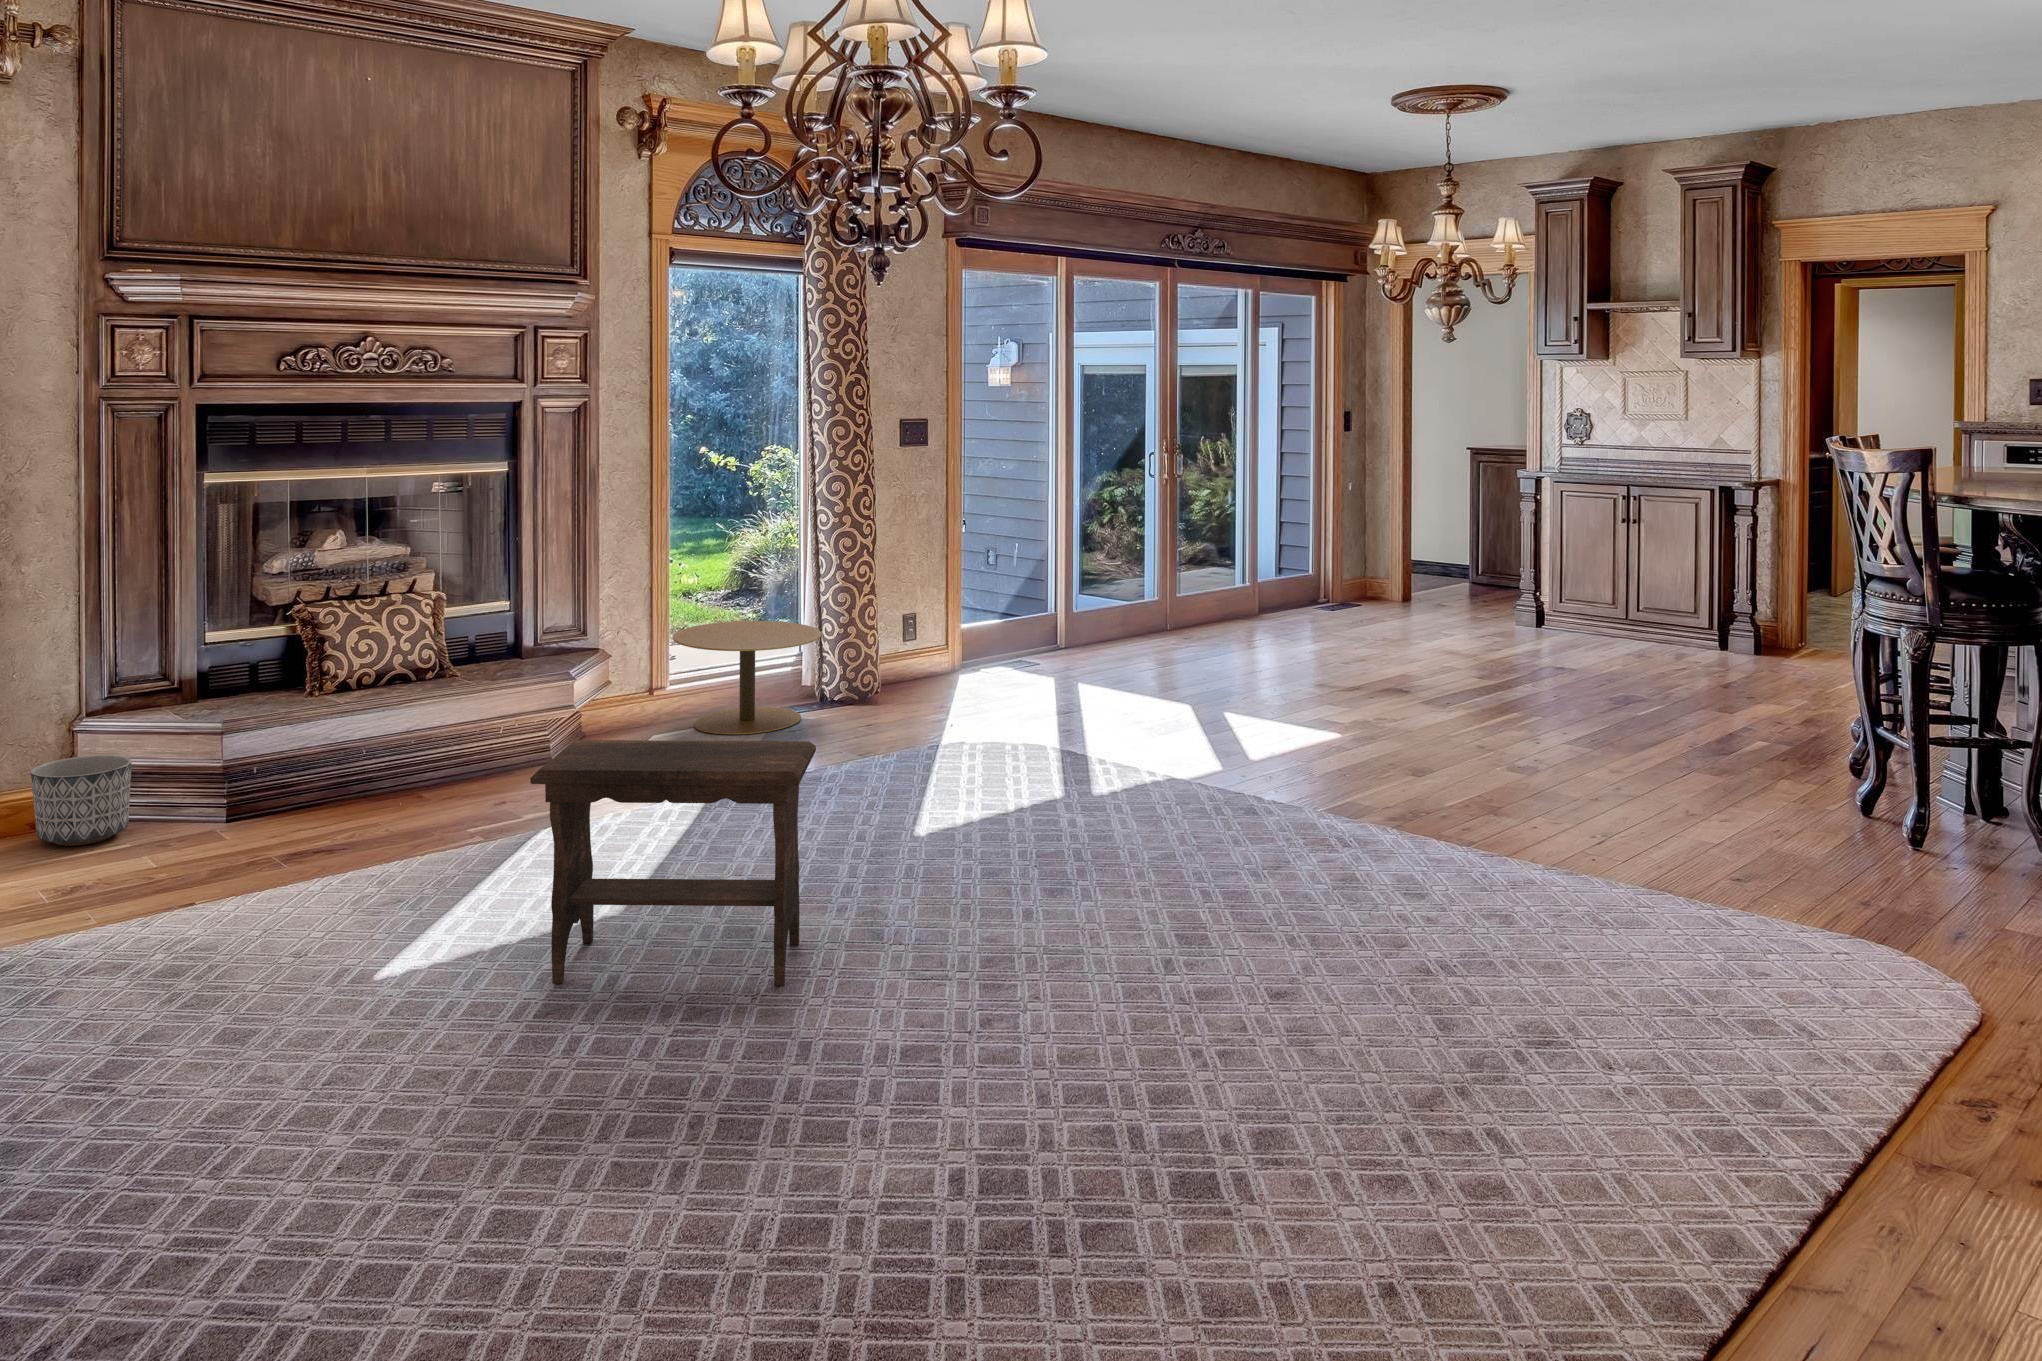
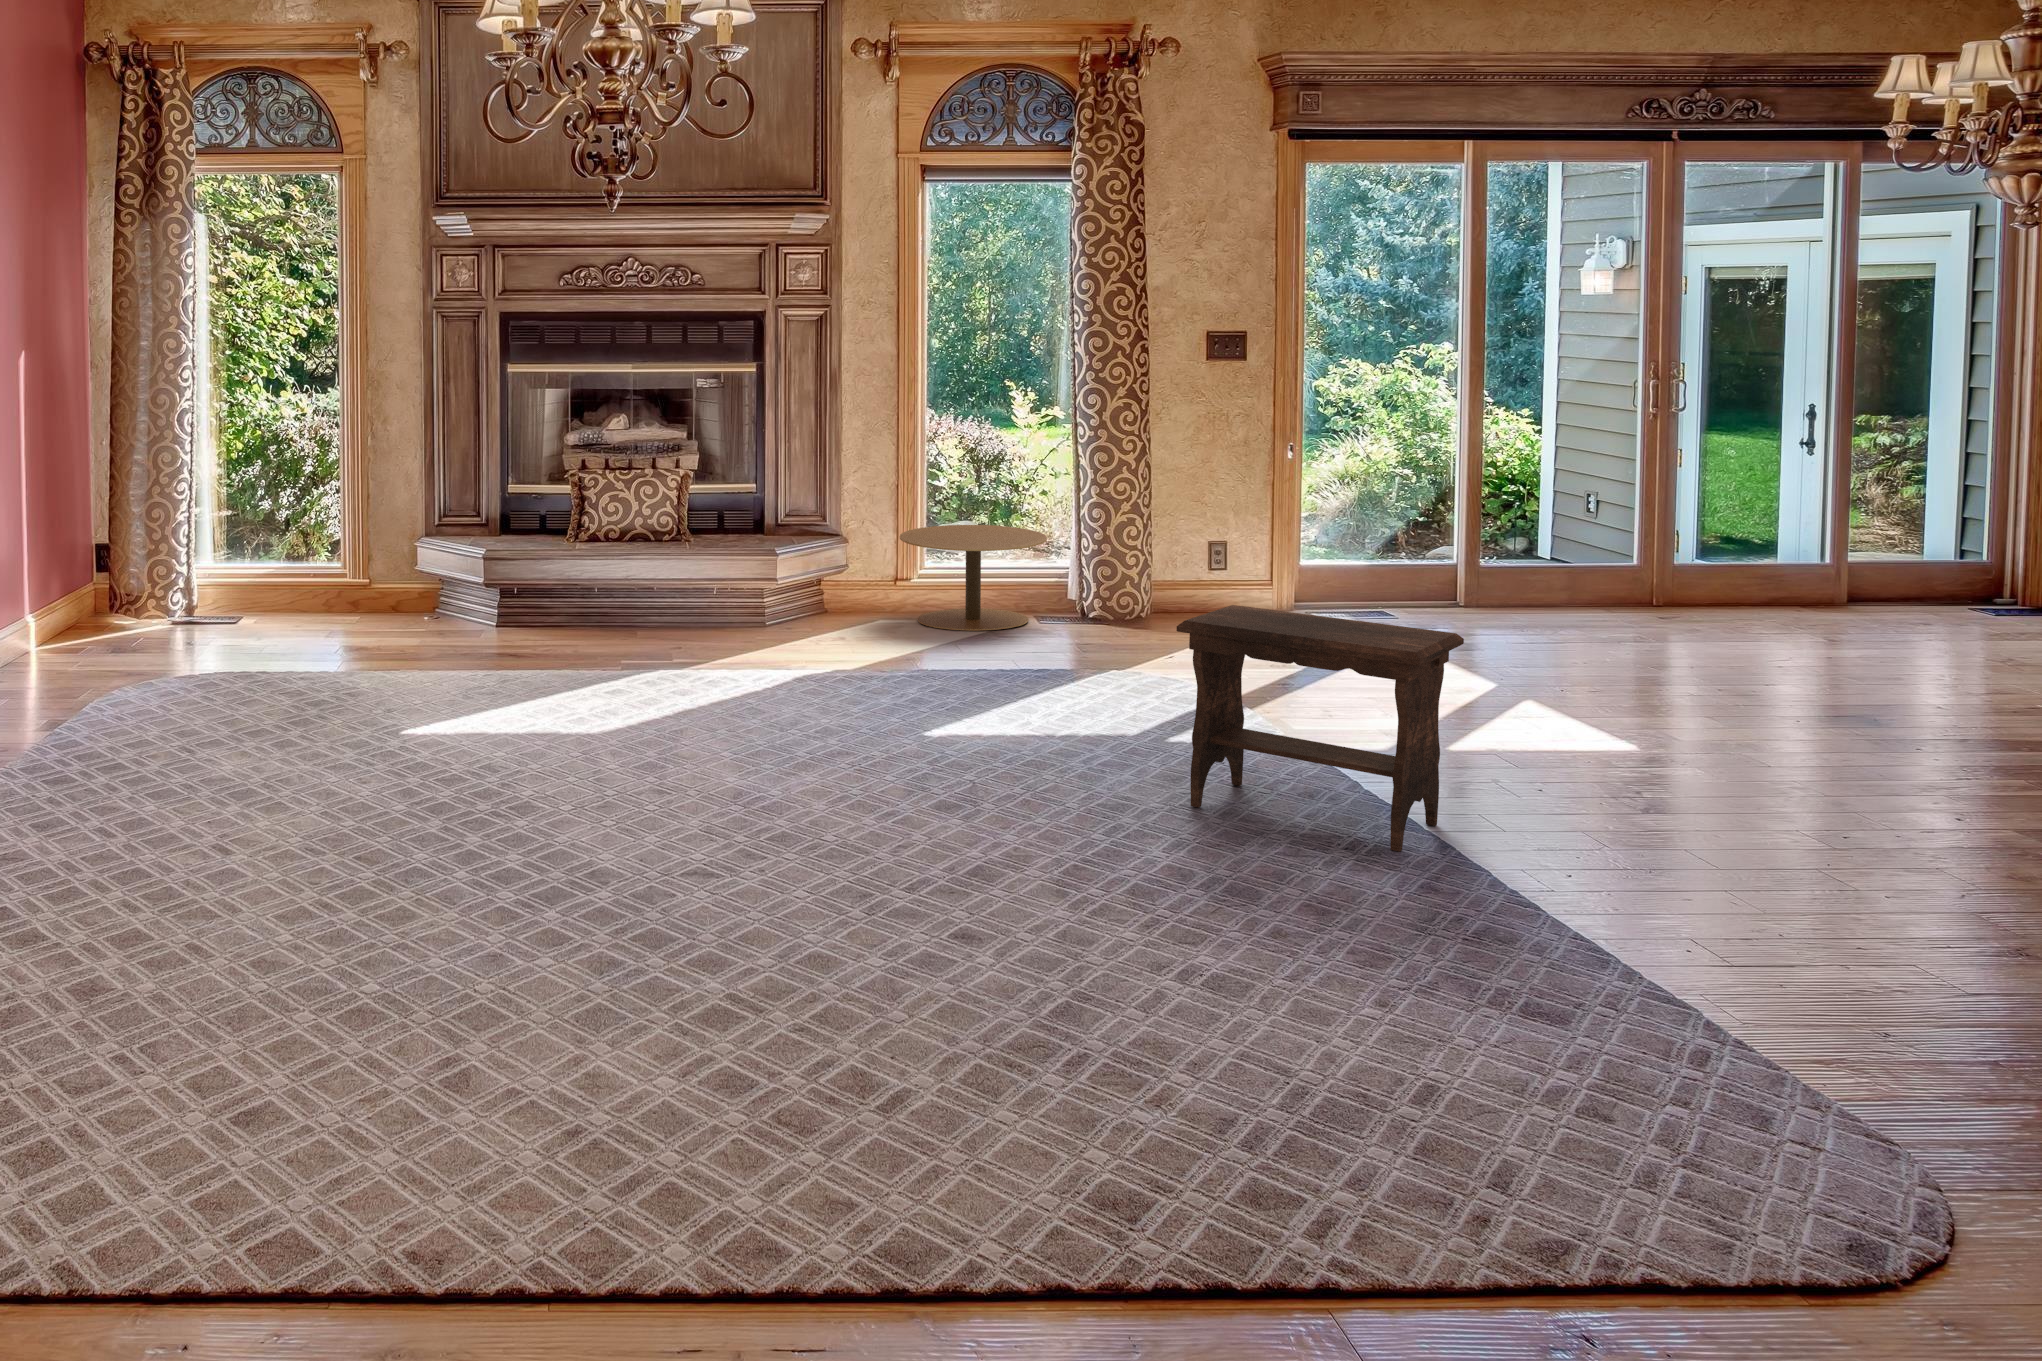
footstool: present [530,740,816,985] -> present [1176,605,1464,852]
planter: present [31,755,132,846] -> none [374,568,437,629]

